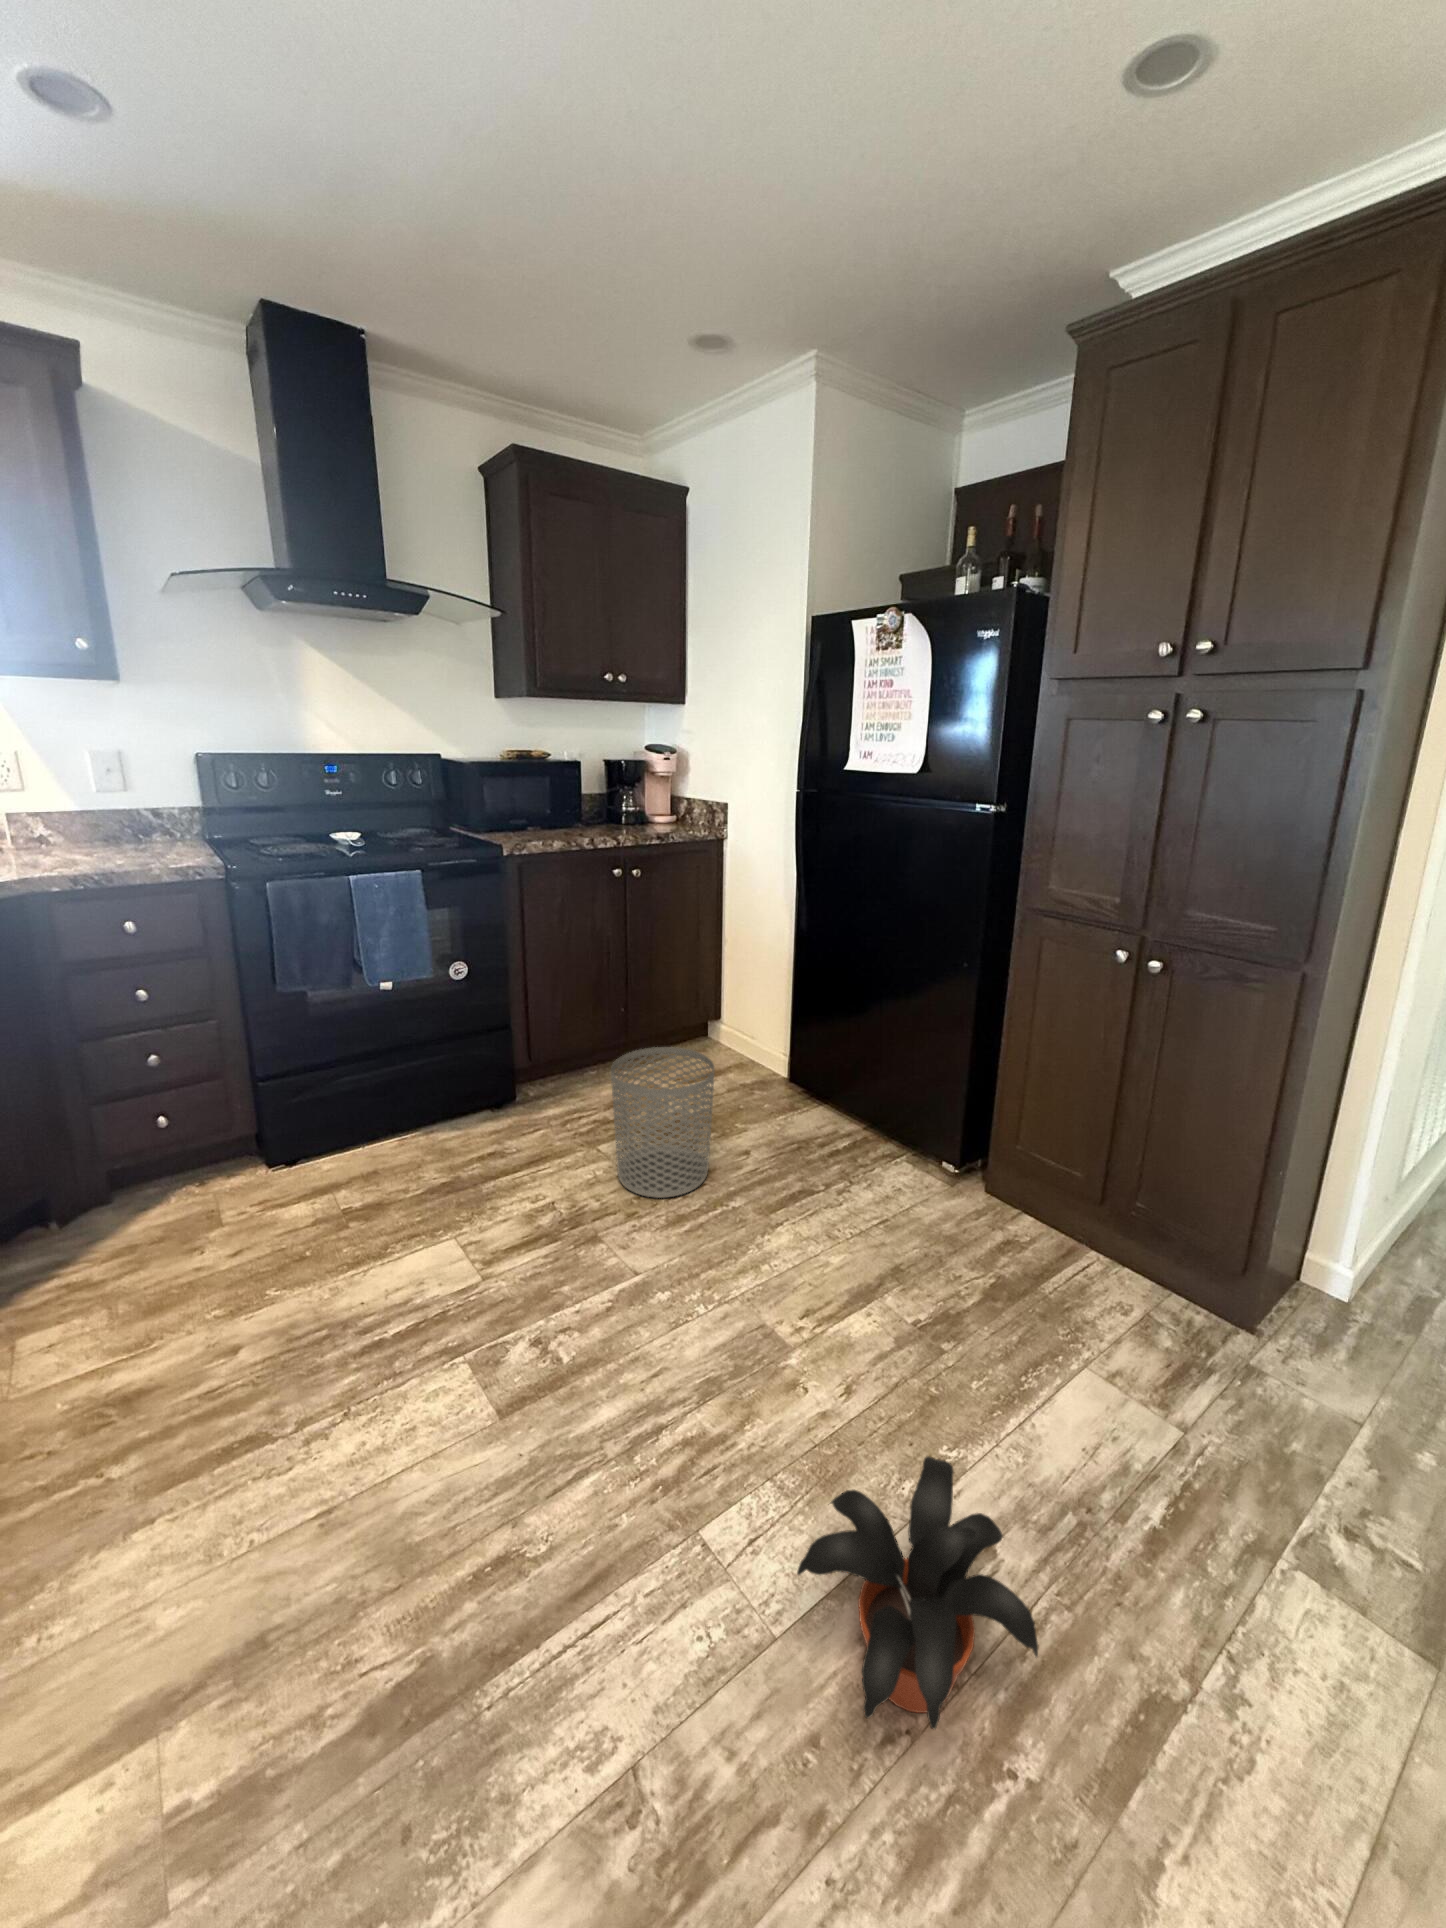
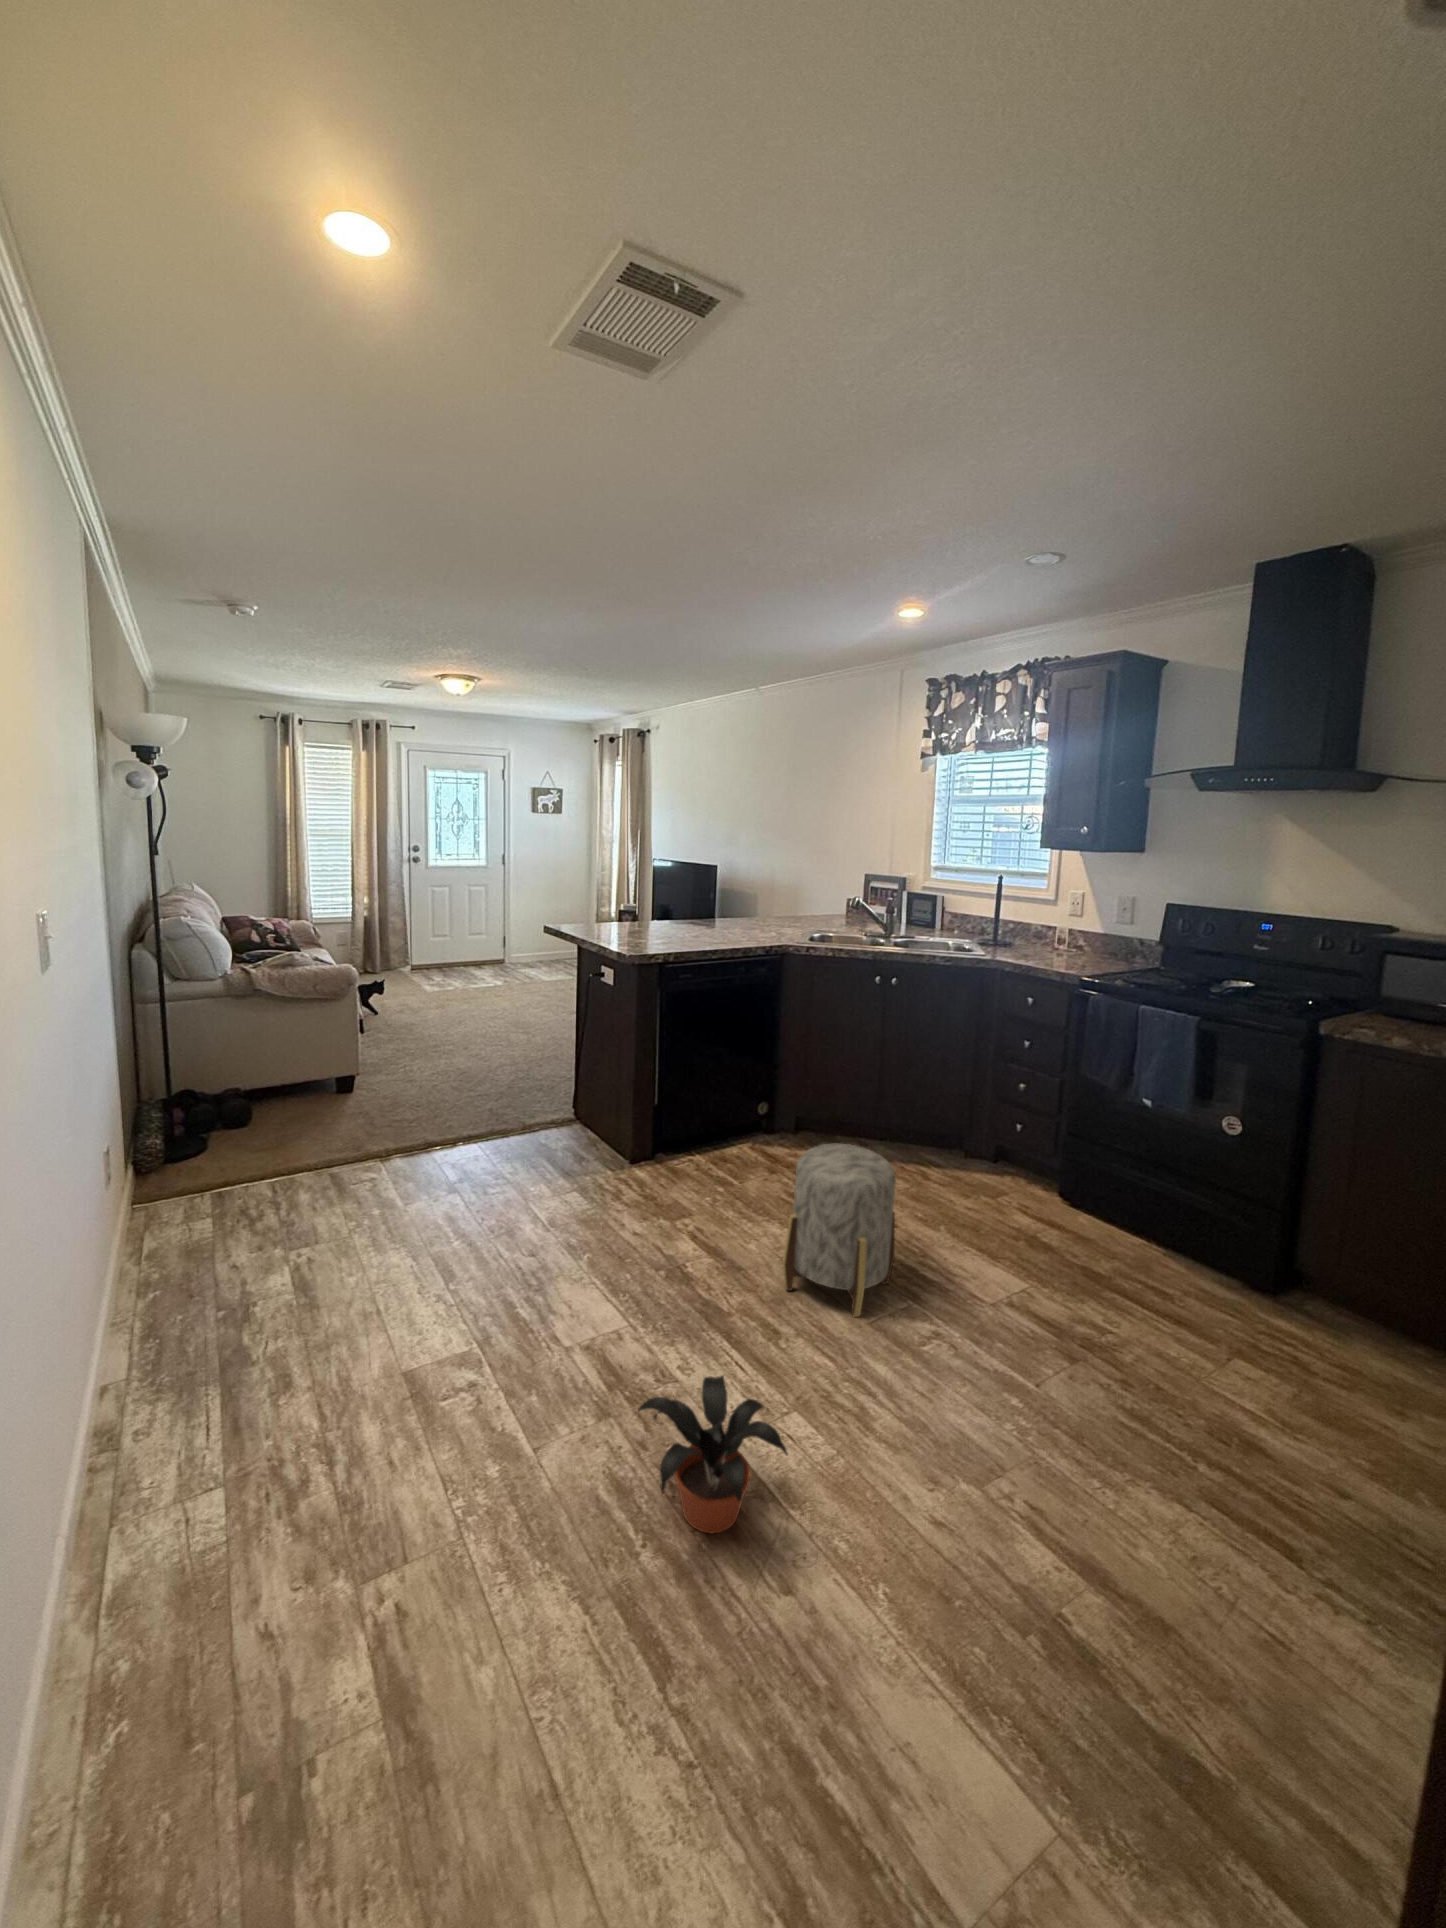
waste bin: present [611,1047,715,1198] -> none [1158,1254,1307,1446]
stool: none [263,1210,487,1542] -> present [783,1144,896,1317]

